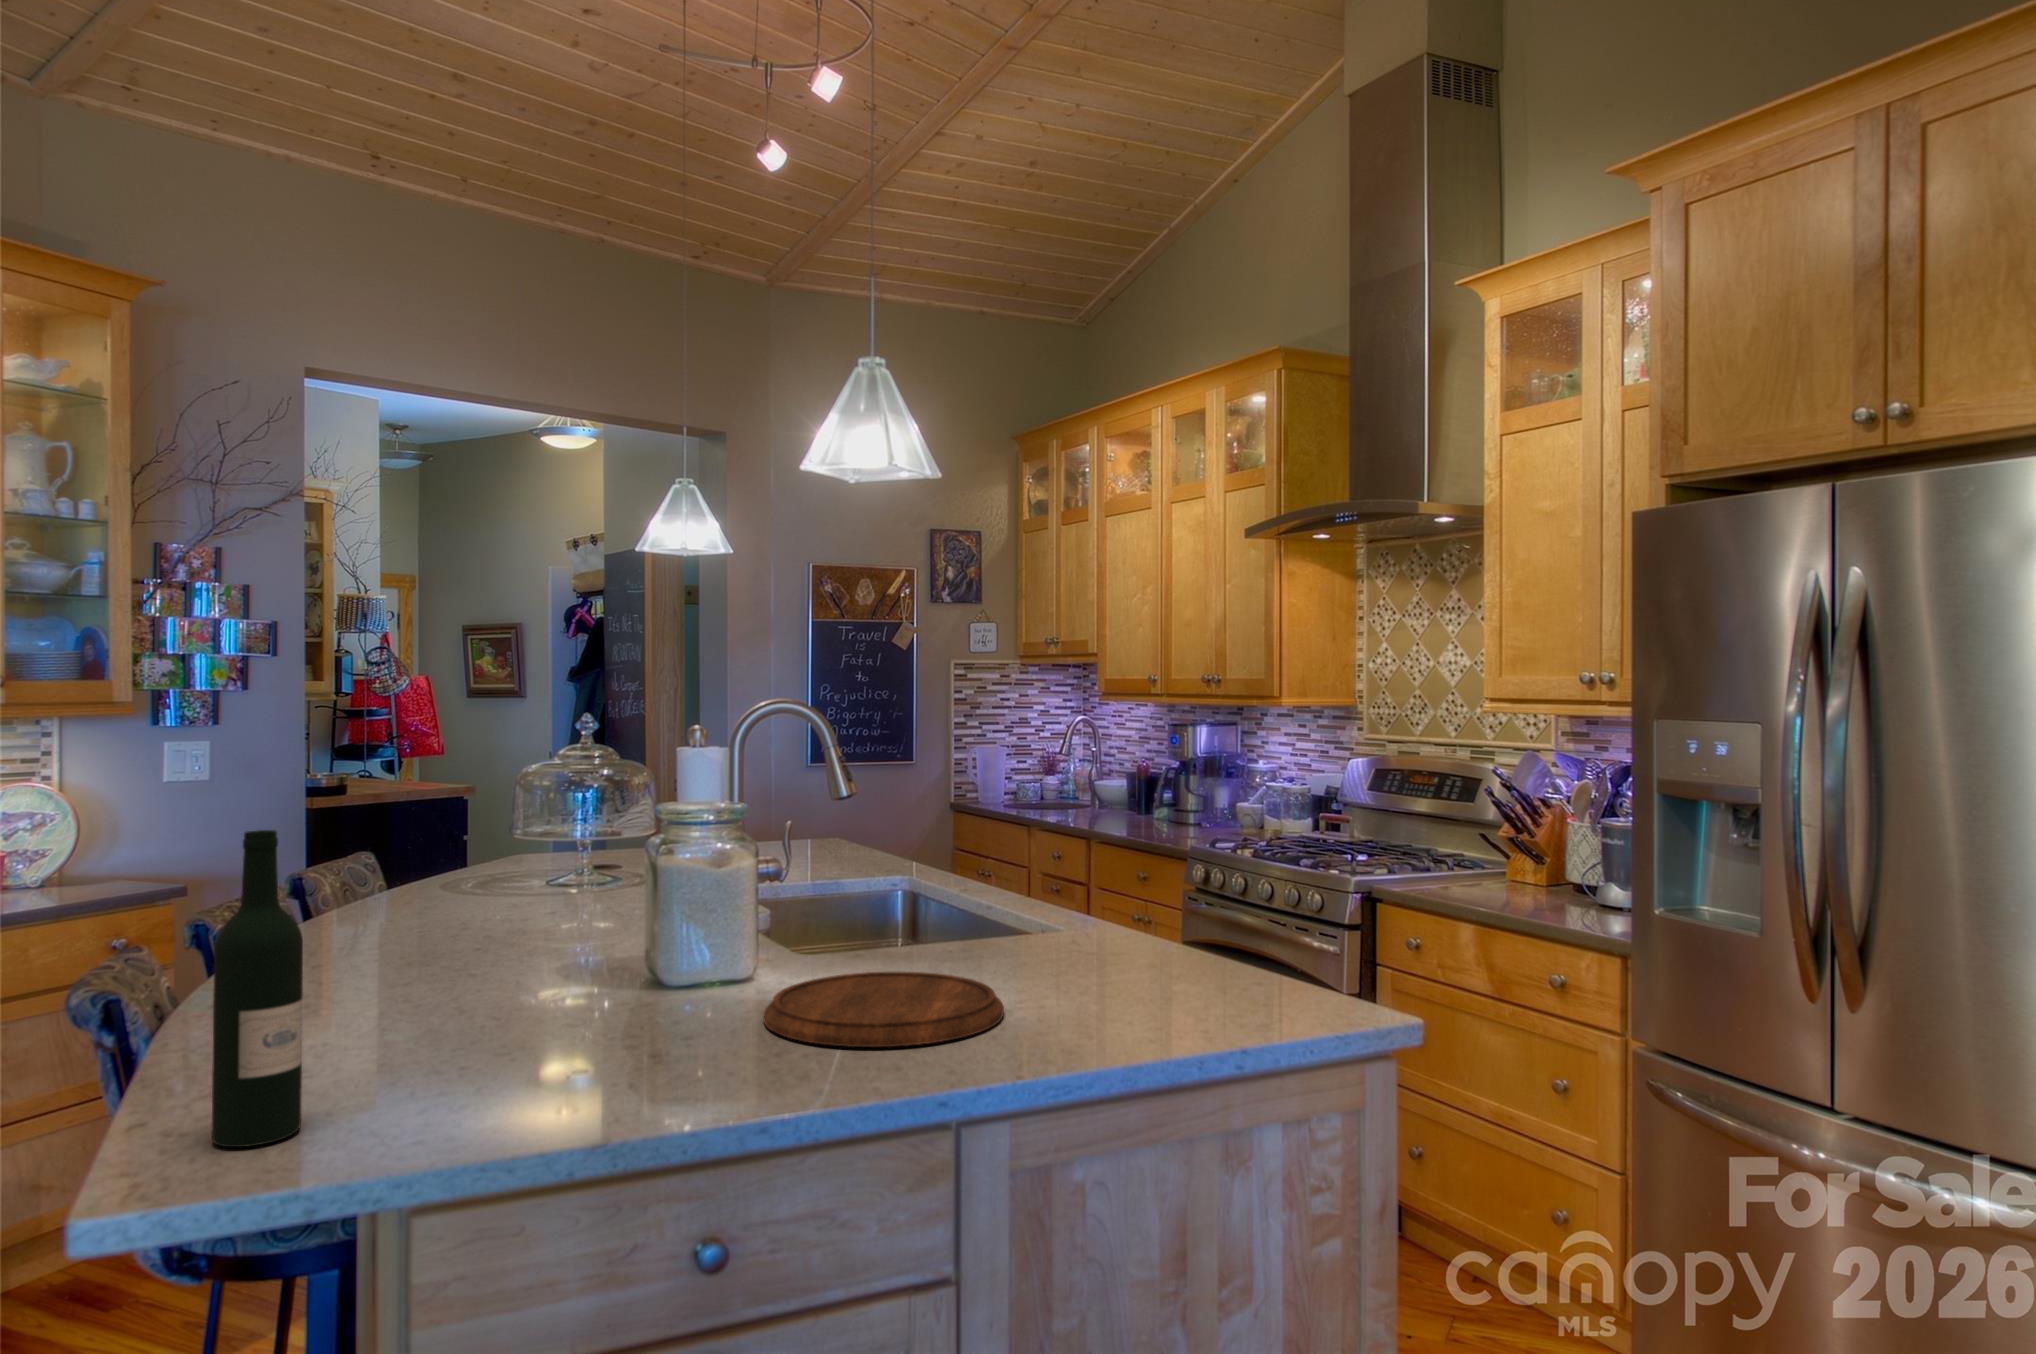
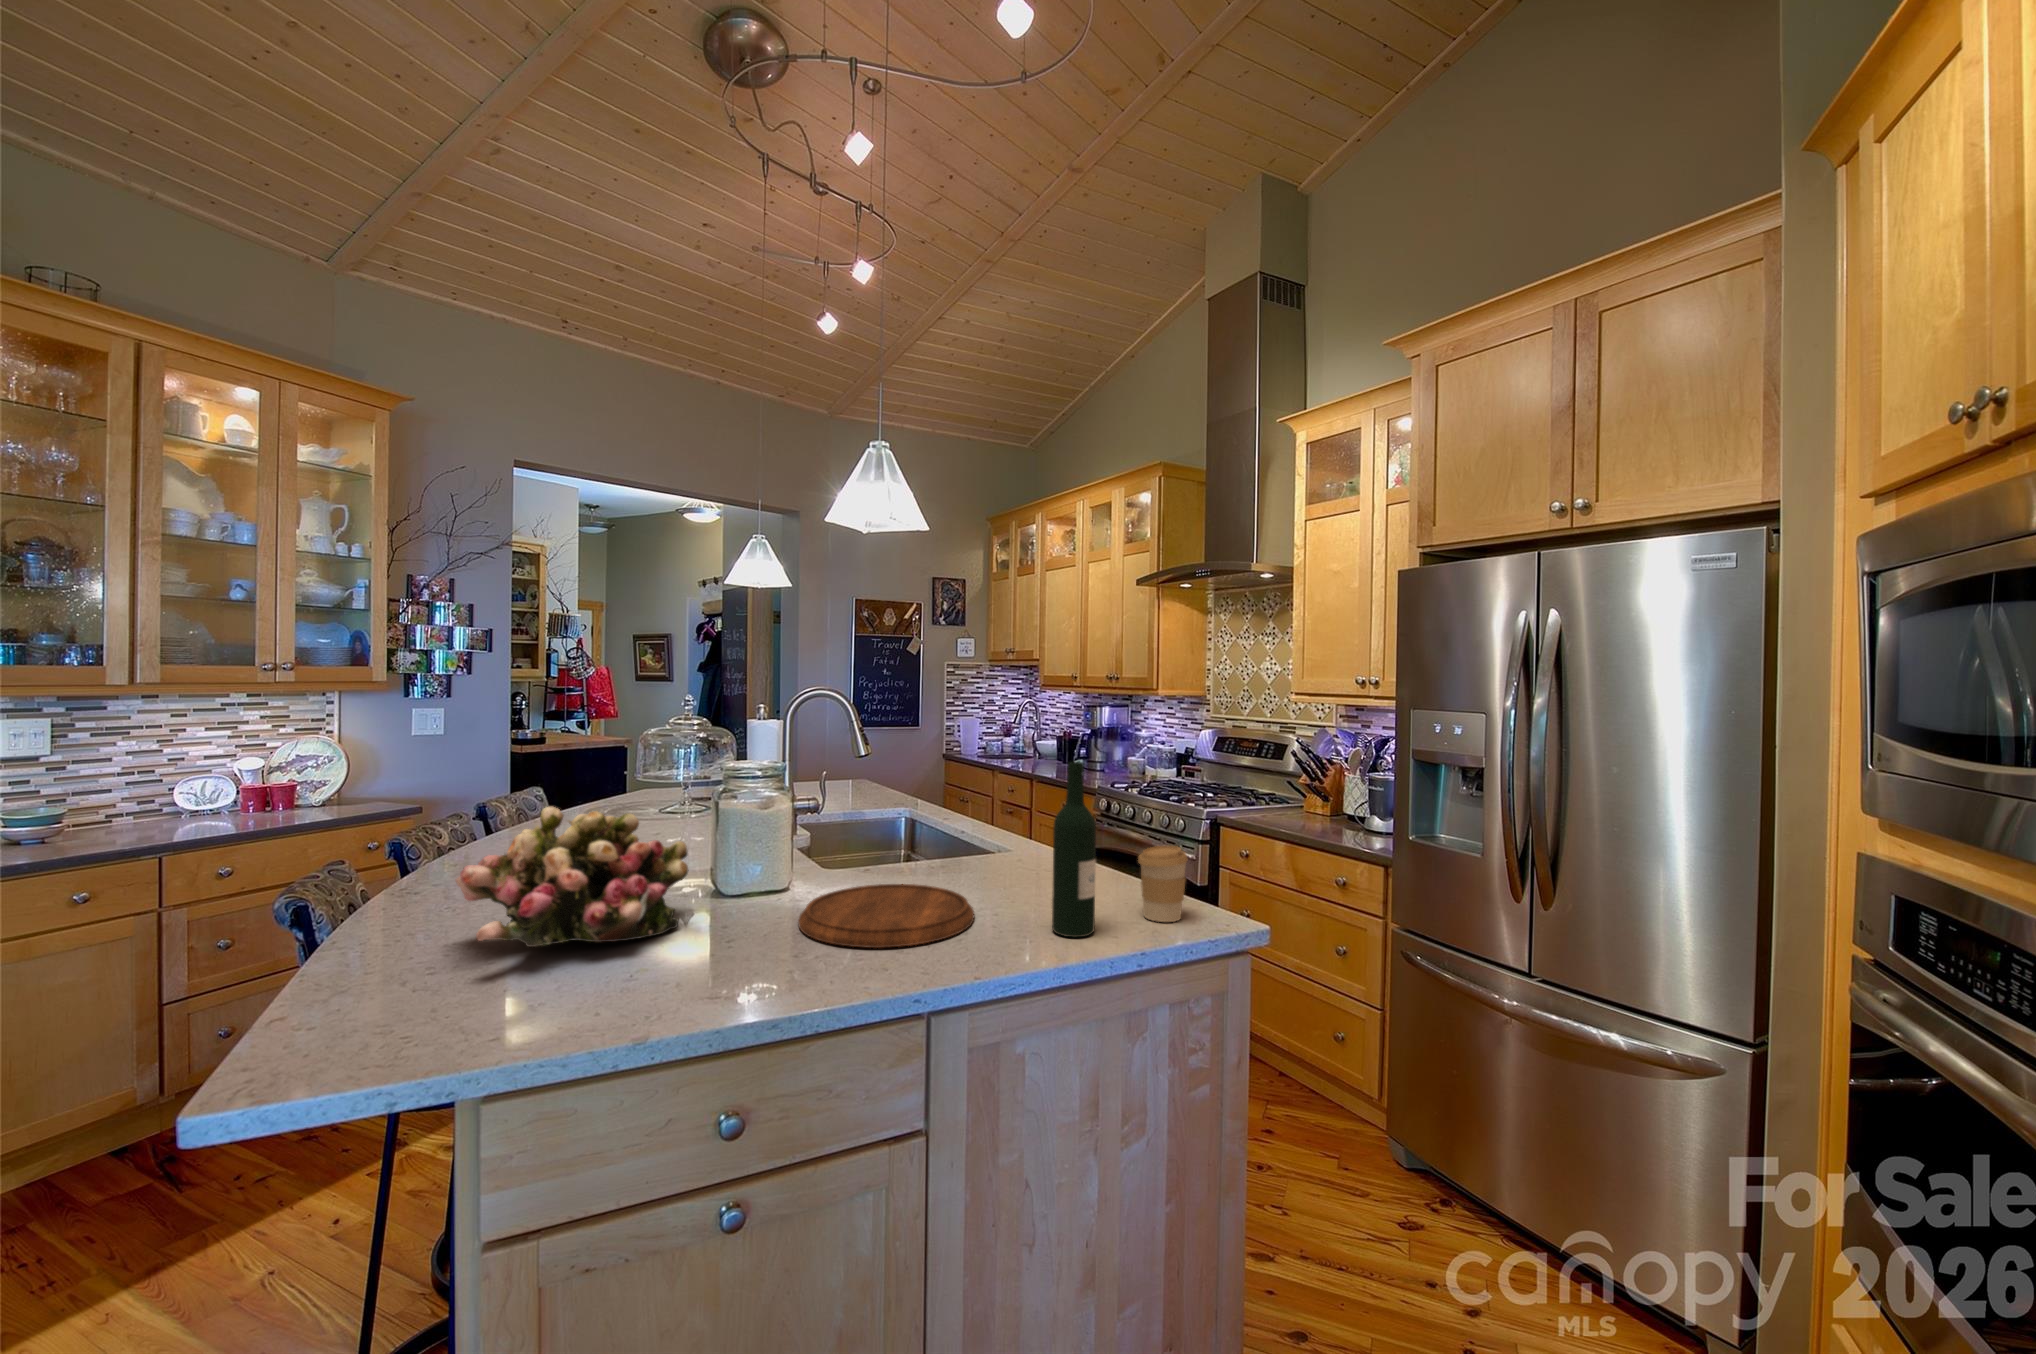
wine bottle: present [212,830,303,1147] -> present [1052,762,1096,937]
flower arrangement: none [317,862,615,1042] -> present [456,807,689,947]
coffee cup: none [1232,913,1302,1018] -> present [1138,846,1188,922]

